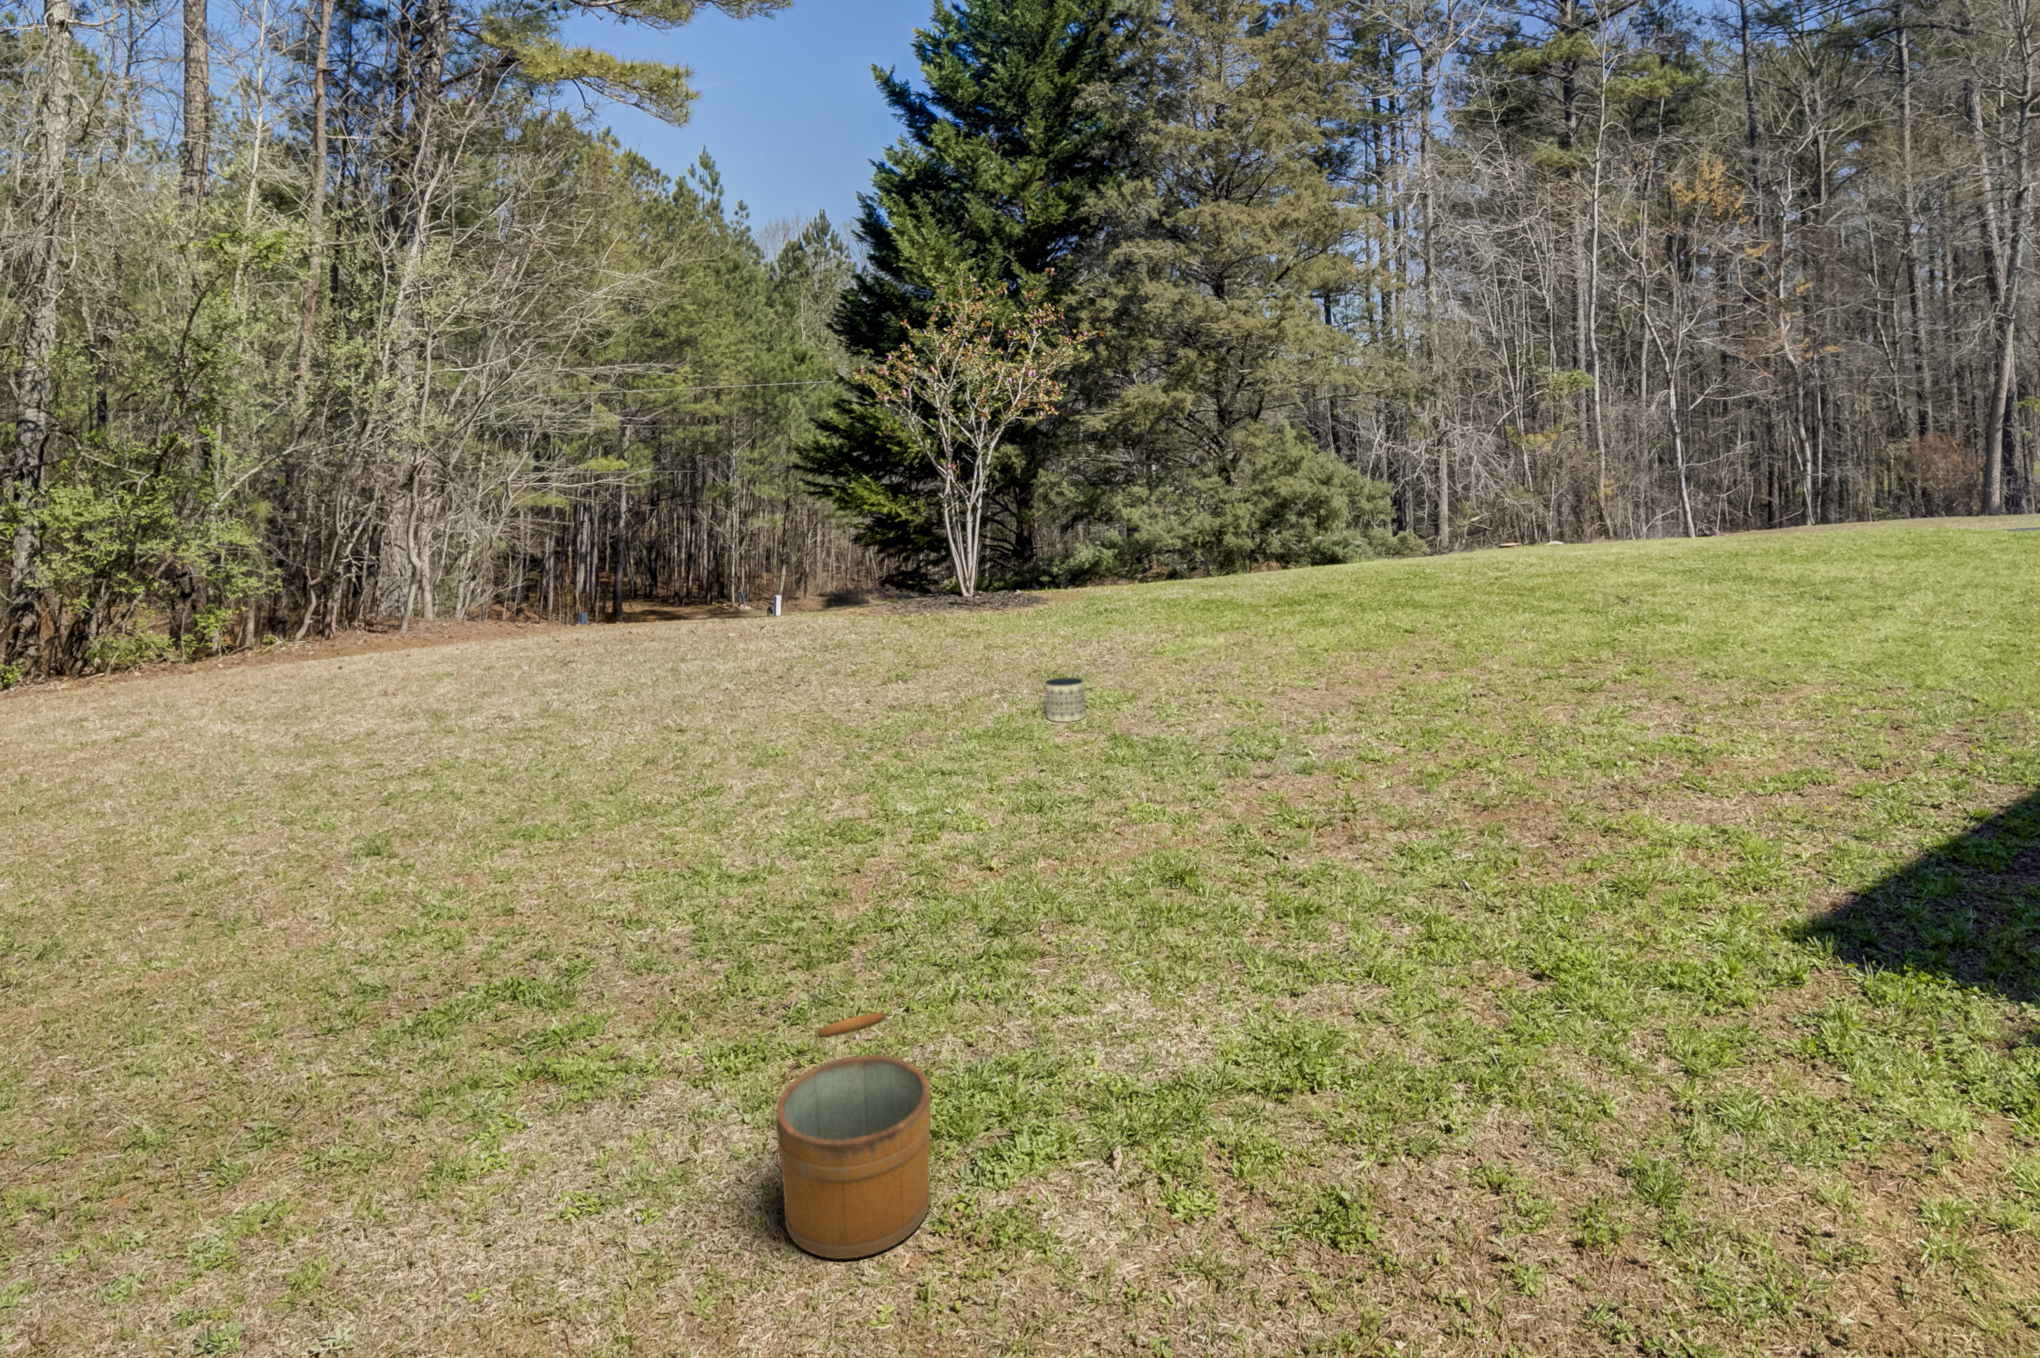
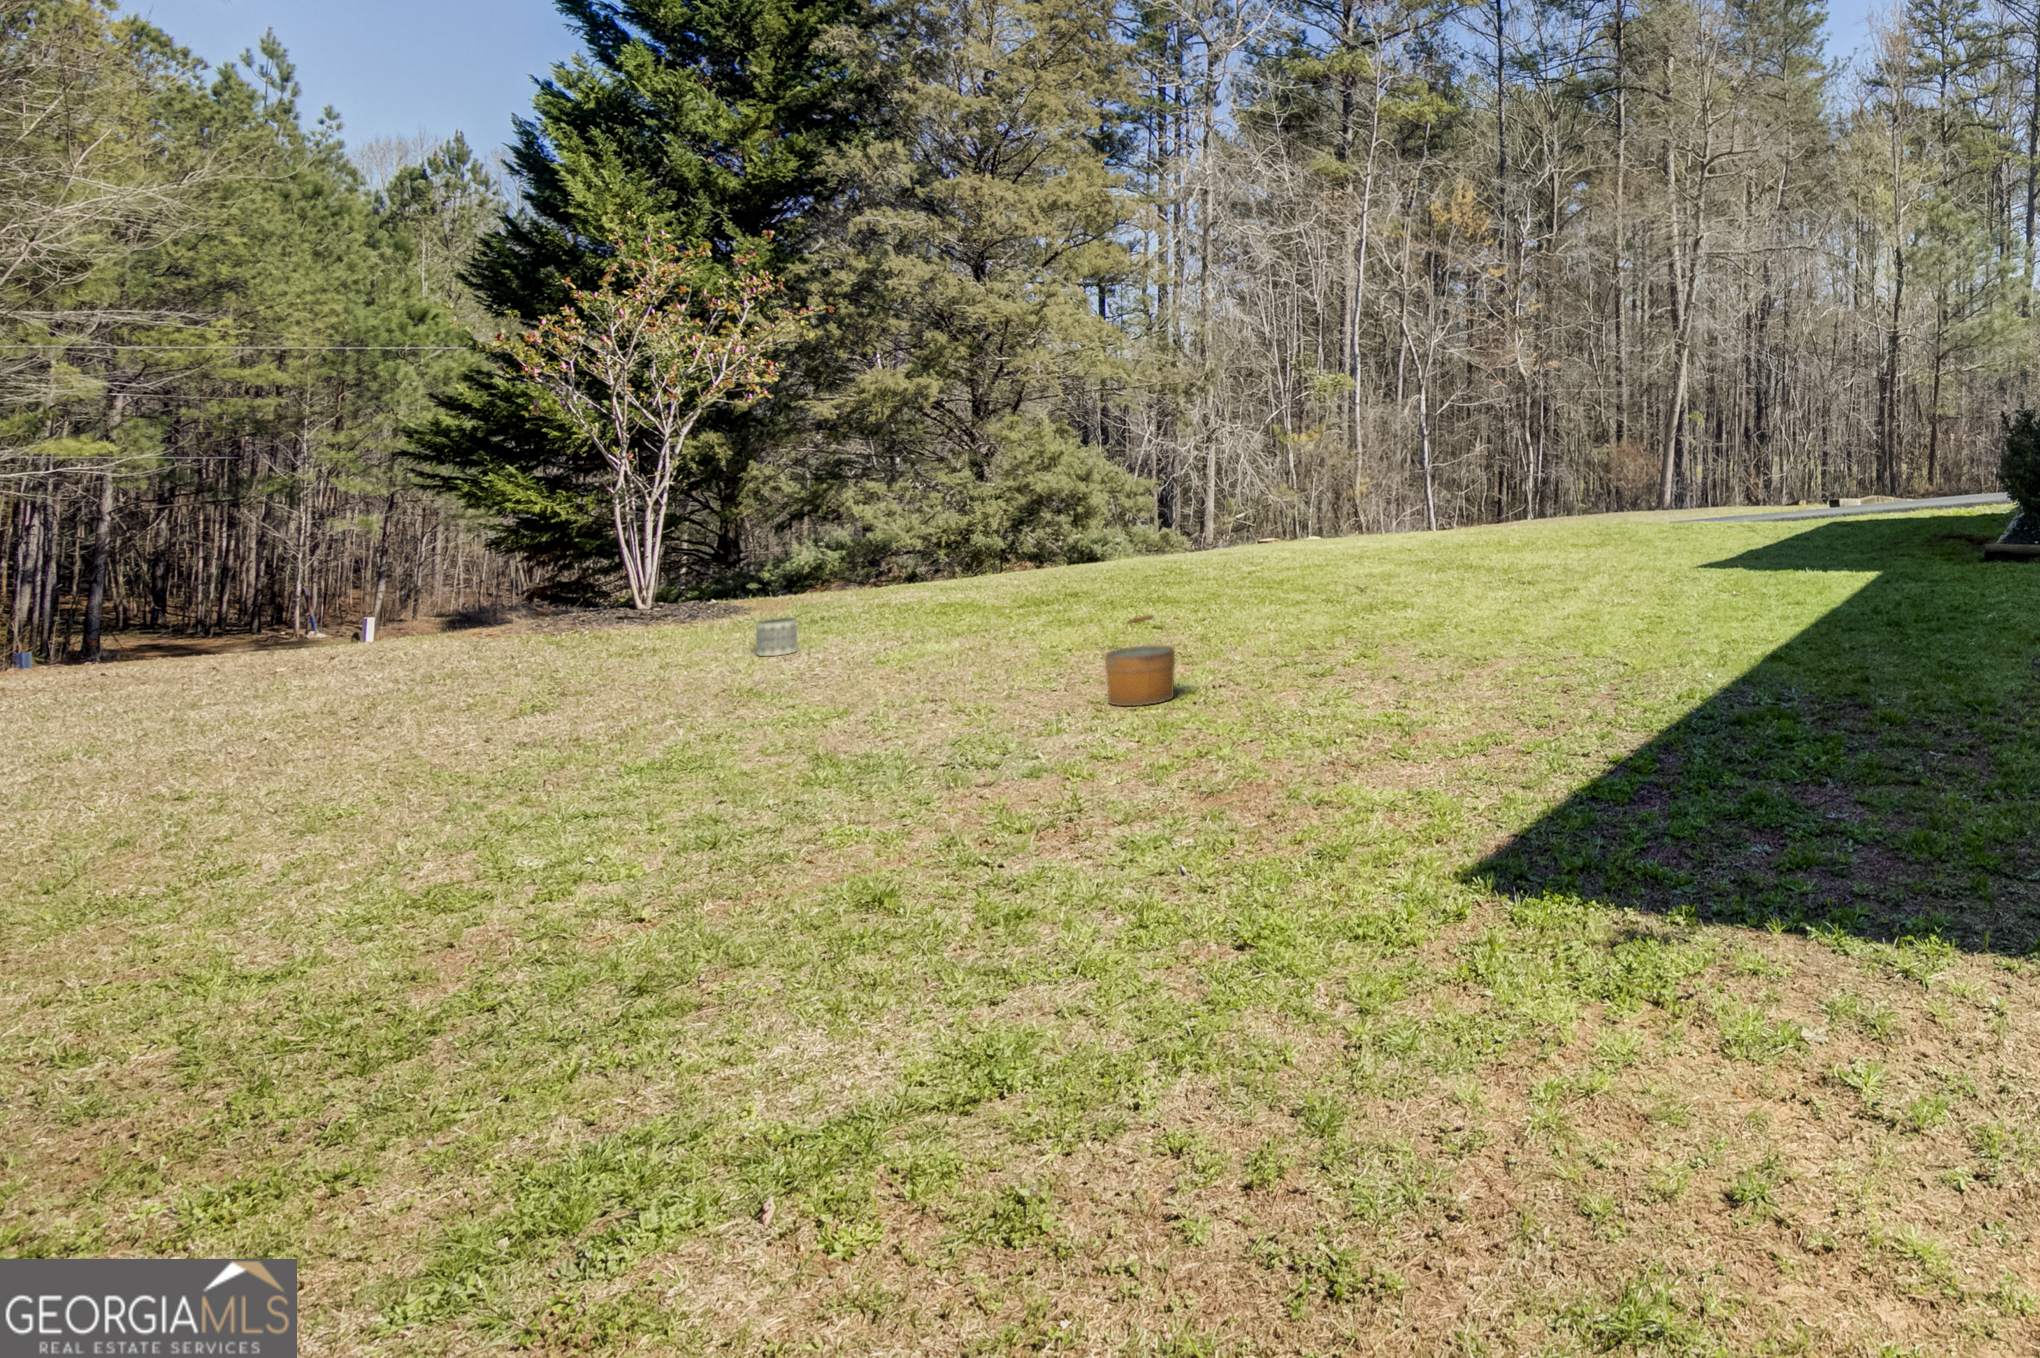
bucket: present [772,1012,931,1259] -> present [1105,615,1175,706]

